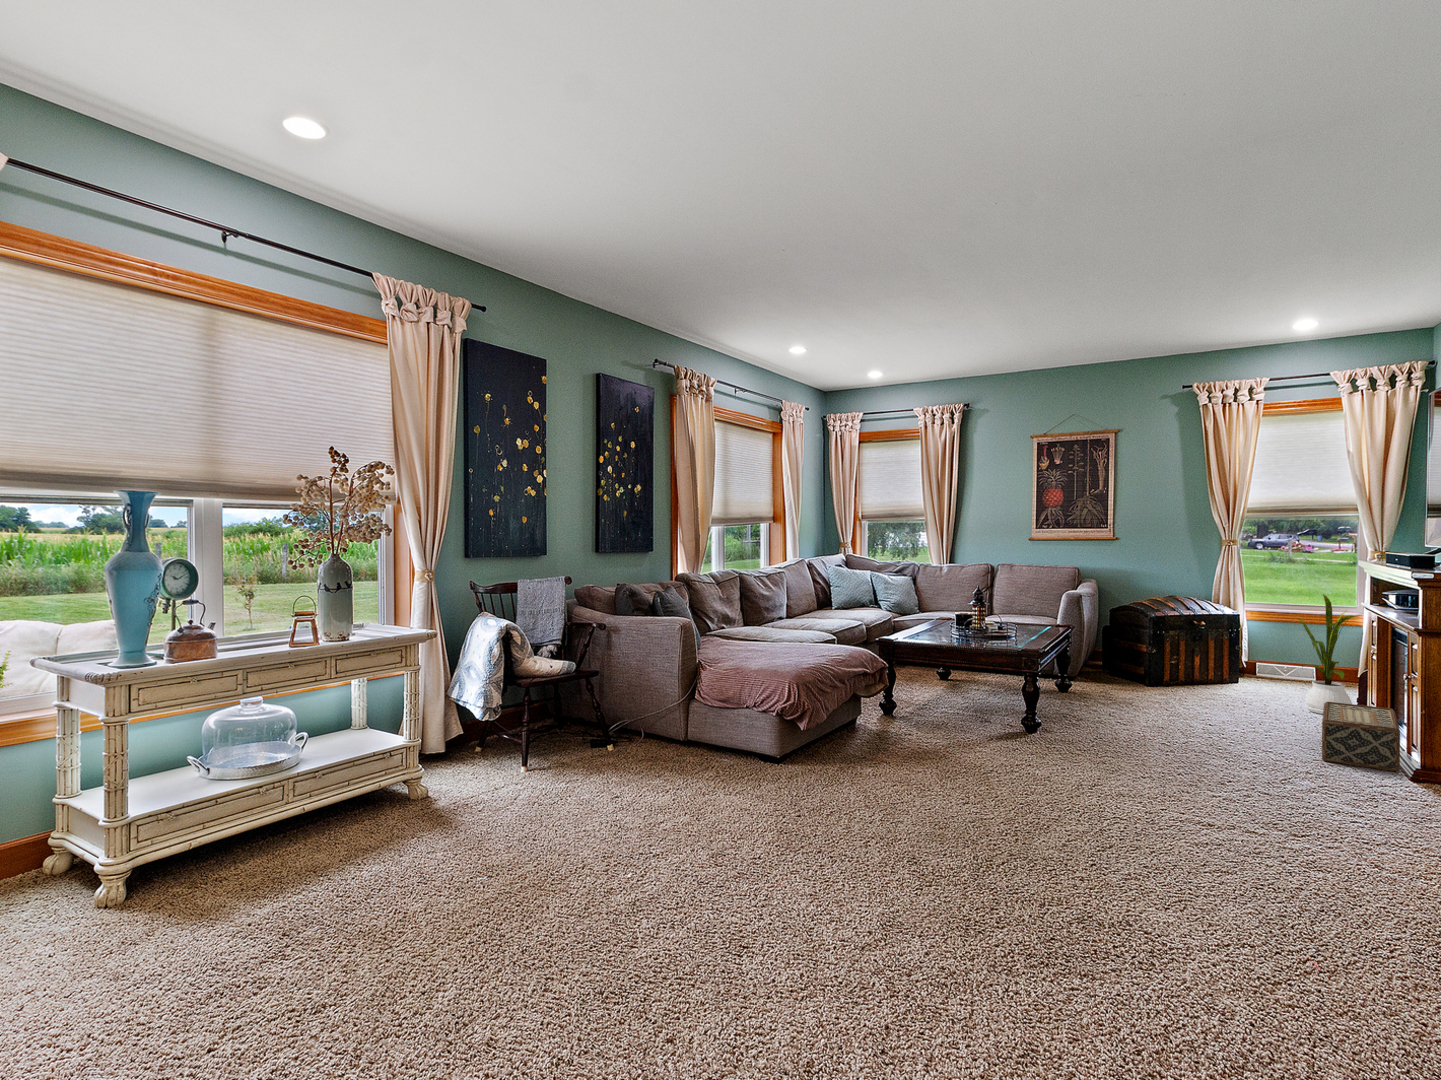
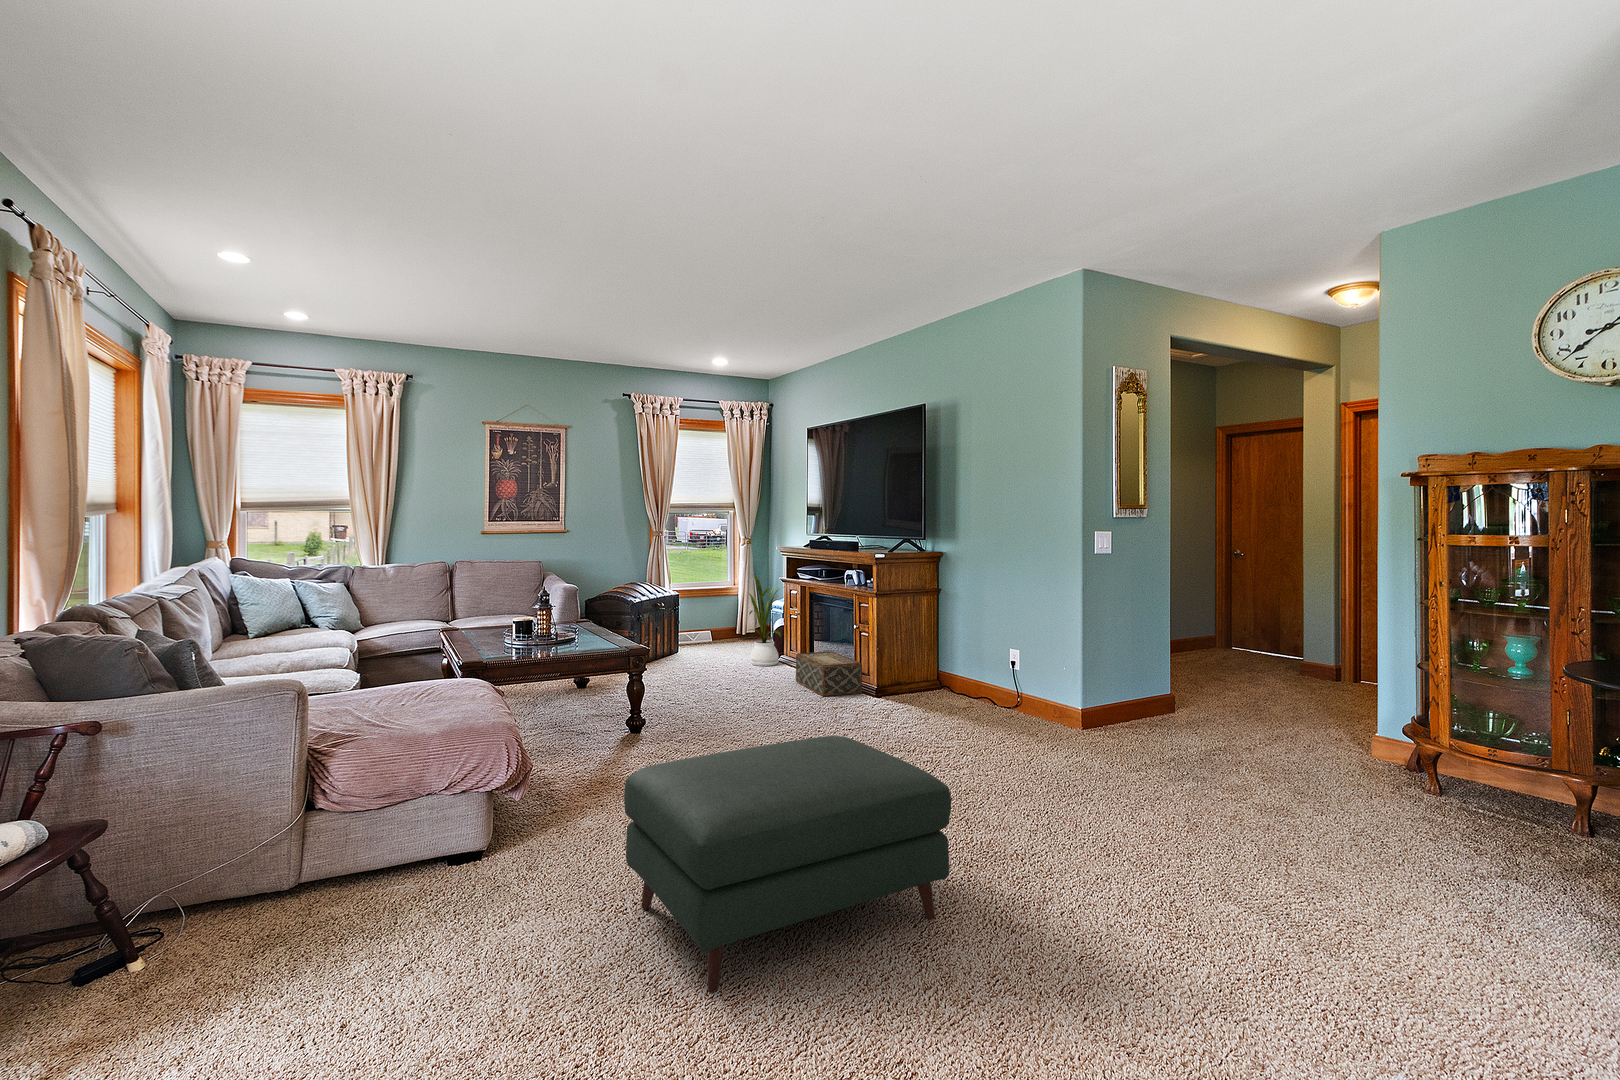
ottoman: none [704,729,995,953] -> present [624,736,951,993]

